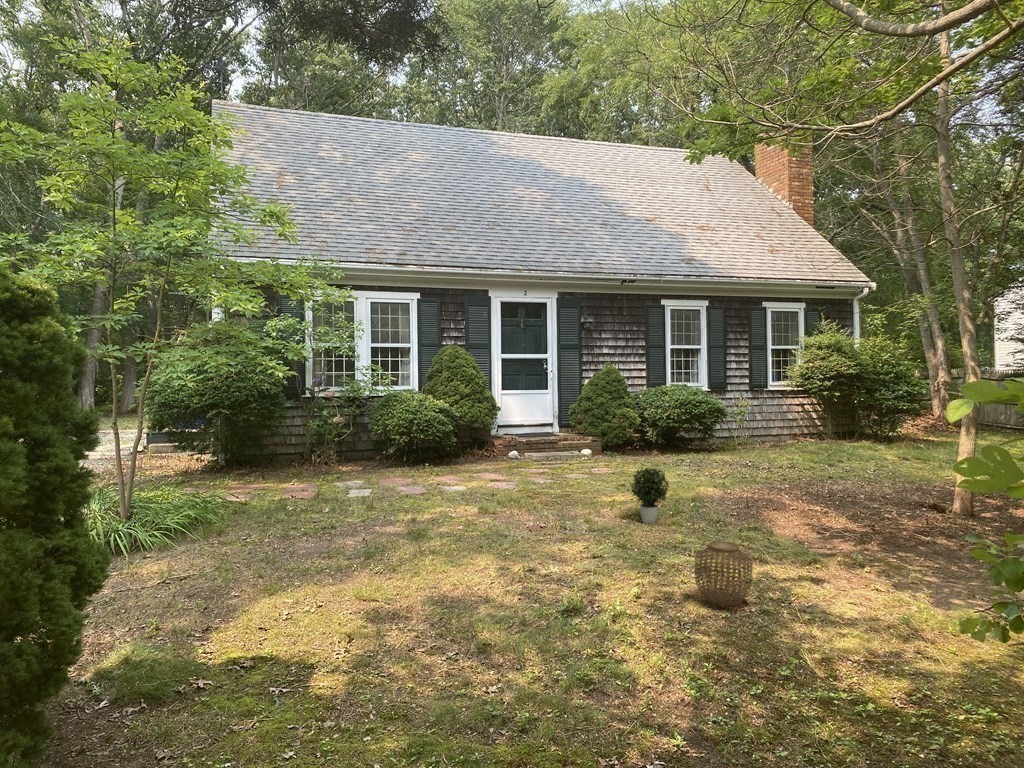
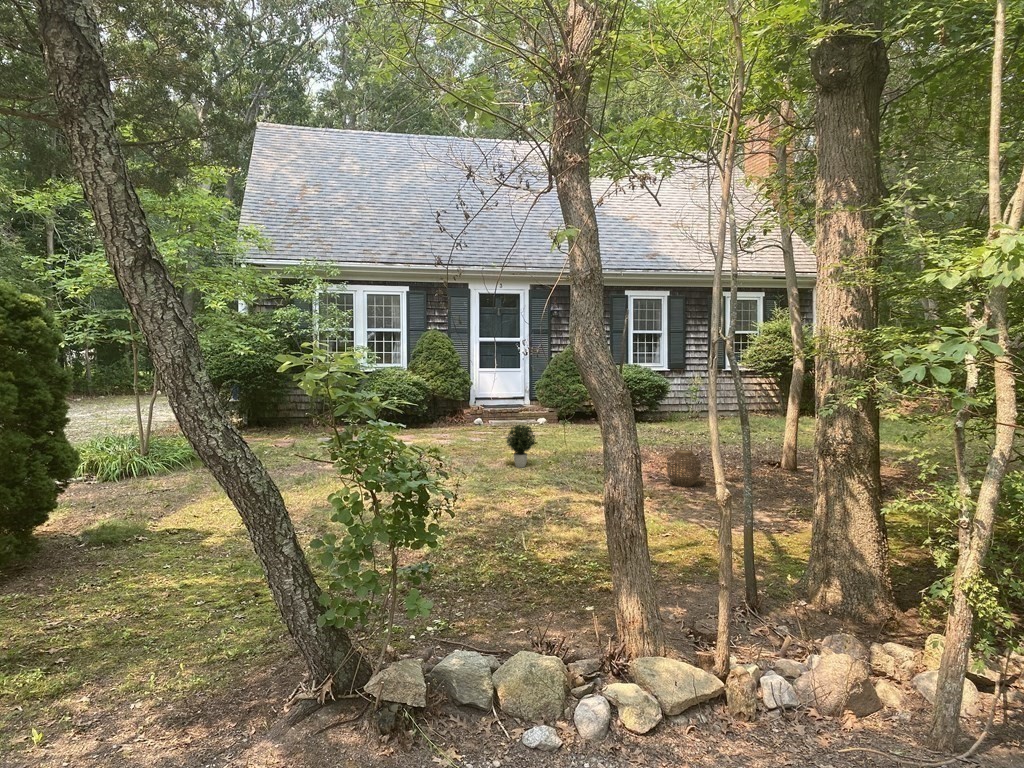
woven basket: present [695,541,753,607] -> present [667,450,701,487]

